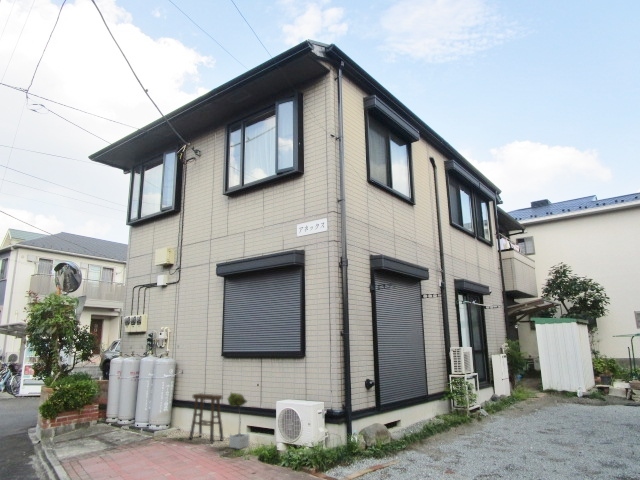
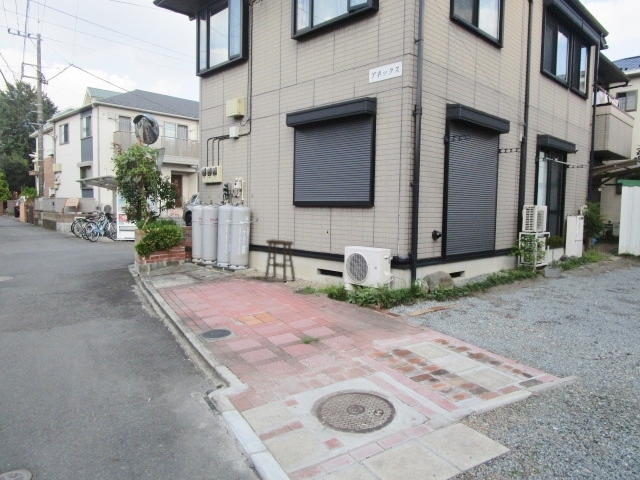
potted tree: present [228,393,249,449] -> present [545,236,564,278]

